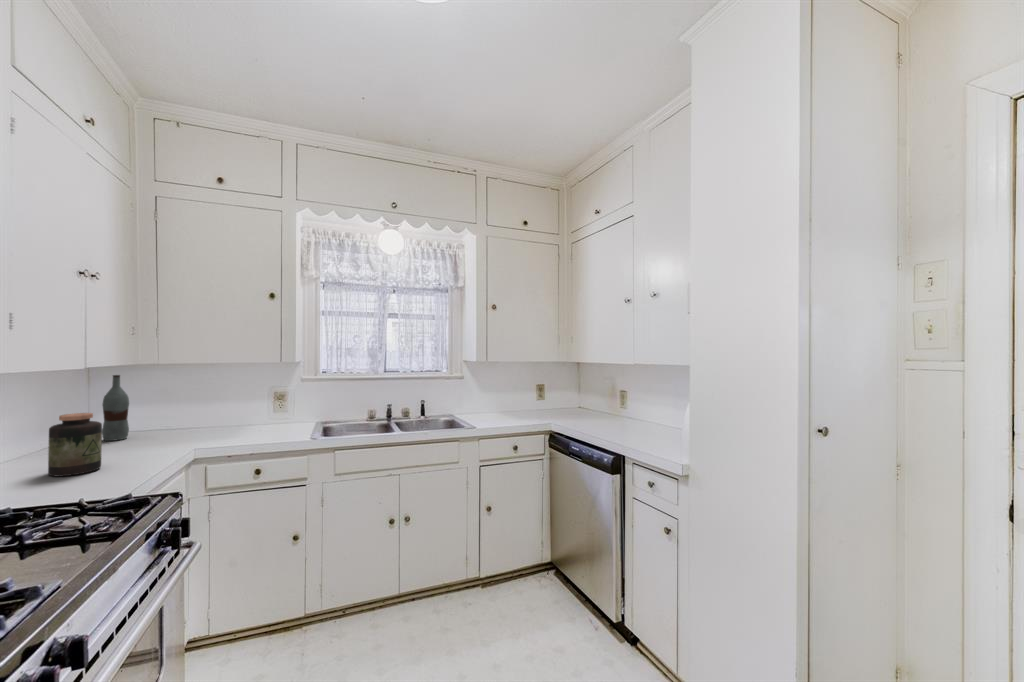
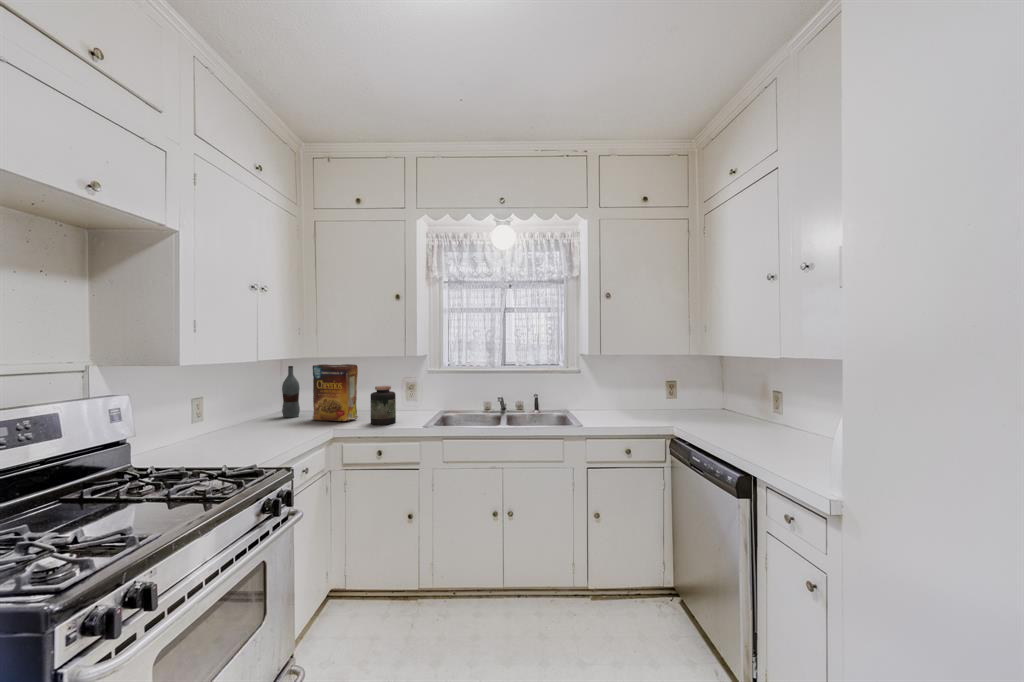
cereal box: none [152,372,222,441] -> present [313,364,358,421]
jar: present [48,413,102,476] -> present [370,386,396,425]

